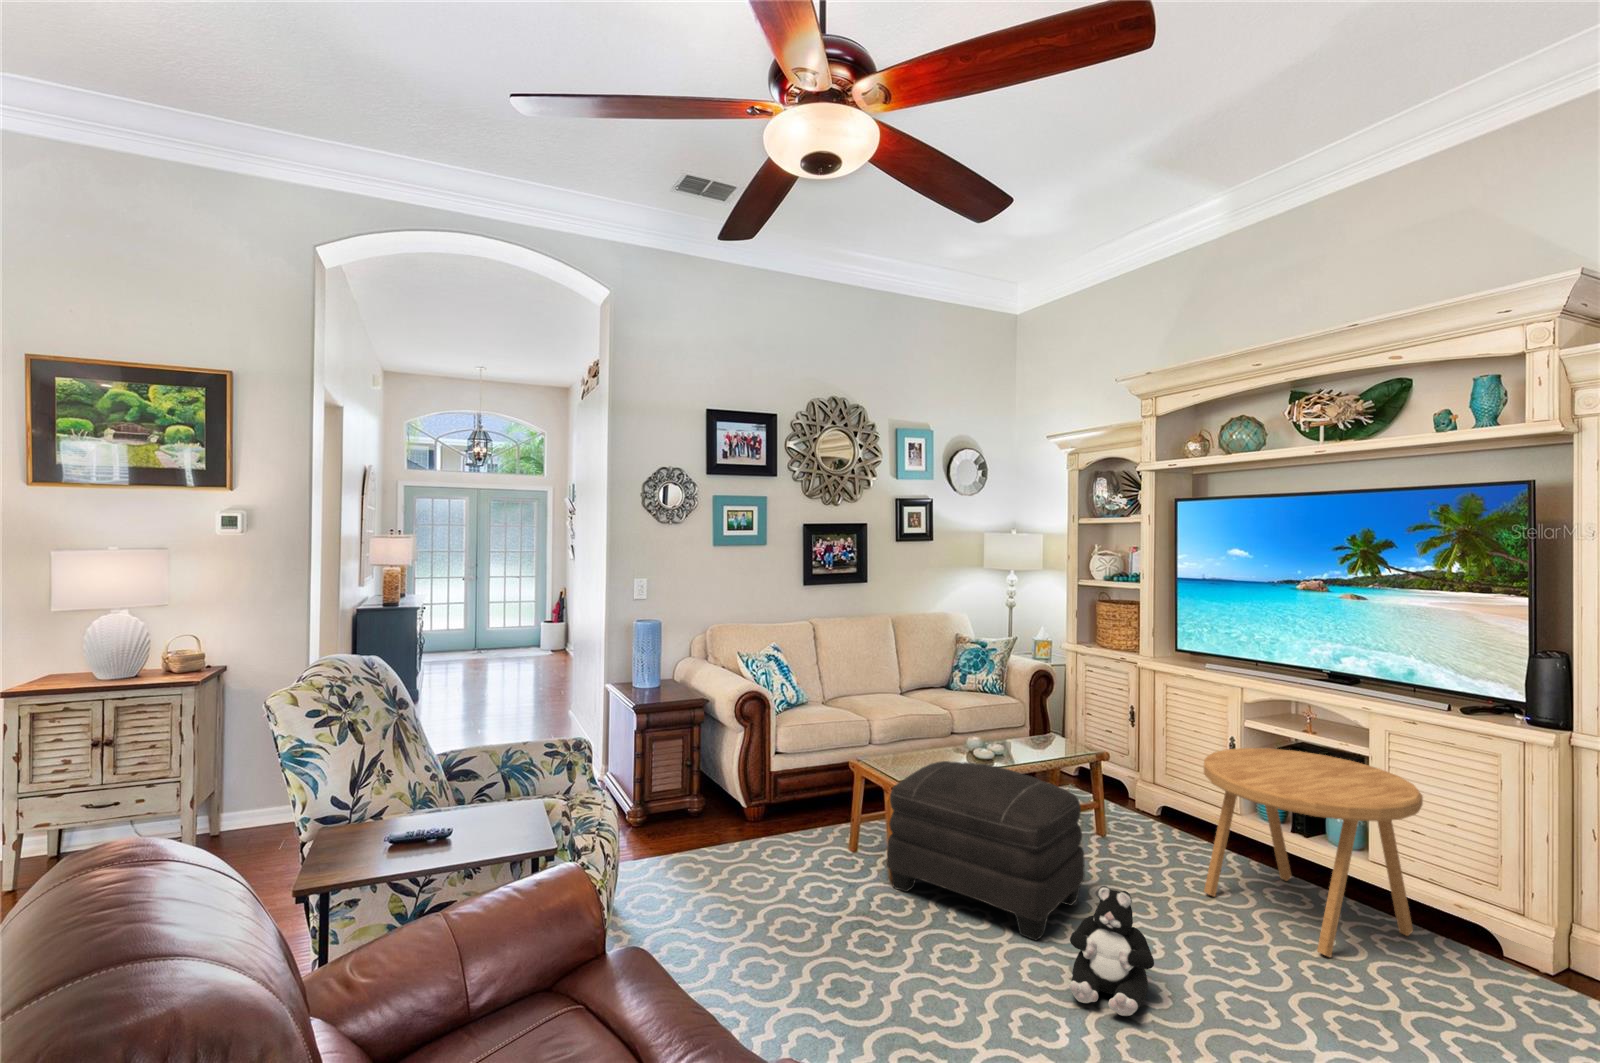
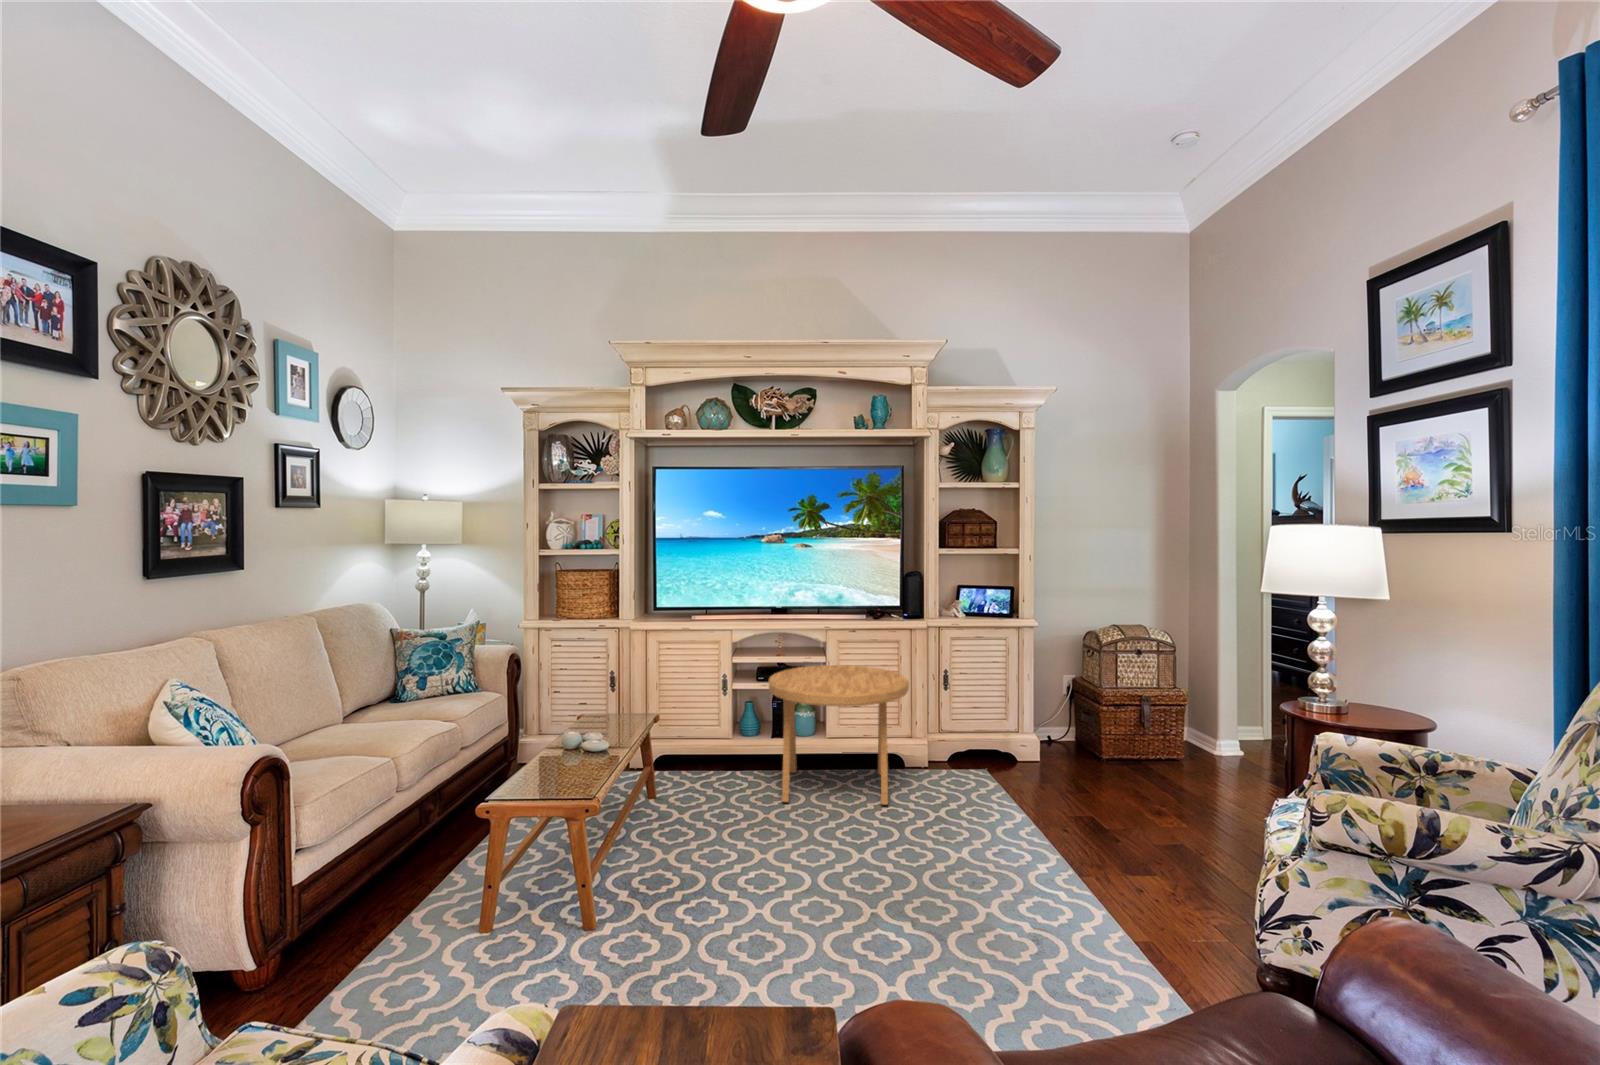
ottoman: present [887,761,1085,940] -> none [570,745,783,945]
plush toy: present [1069,886,1154,1016] -> none [836,804,922,920]

